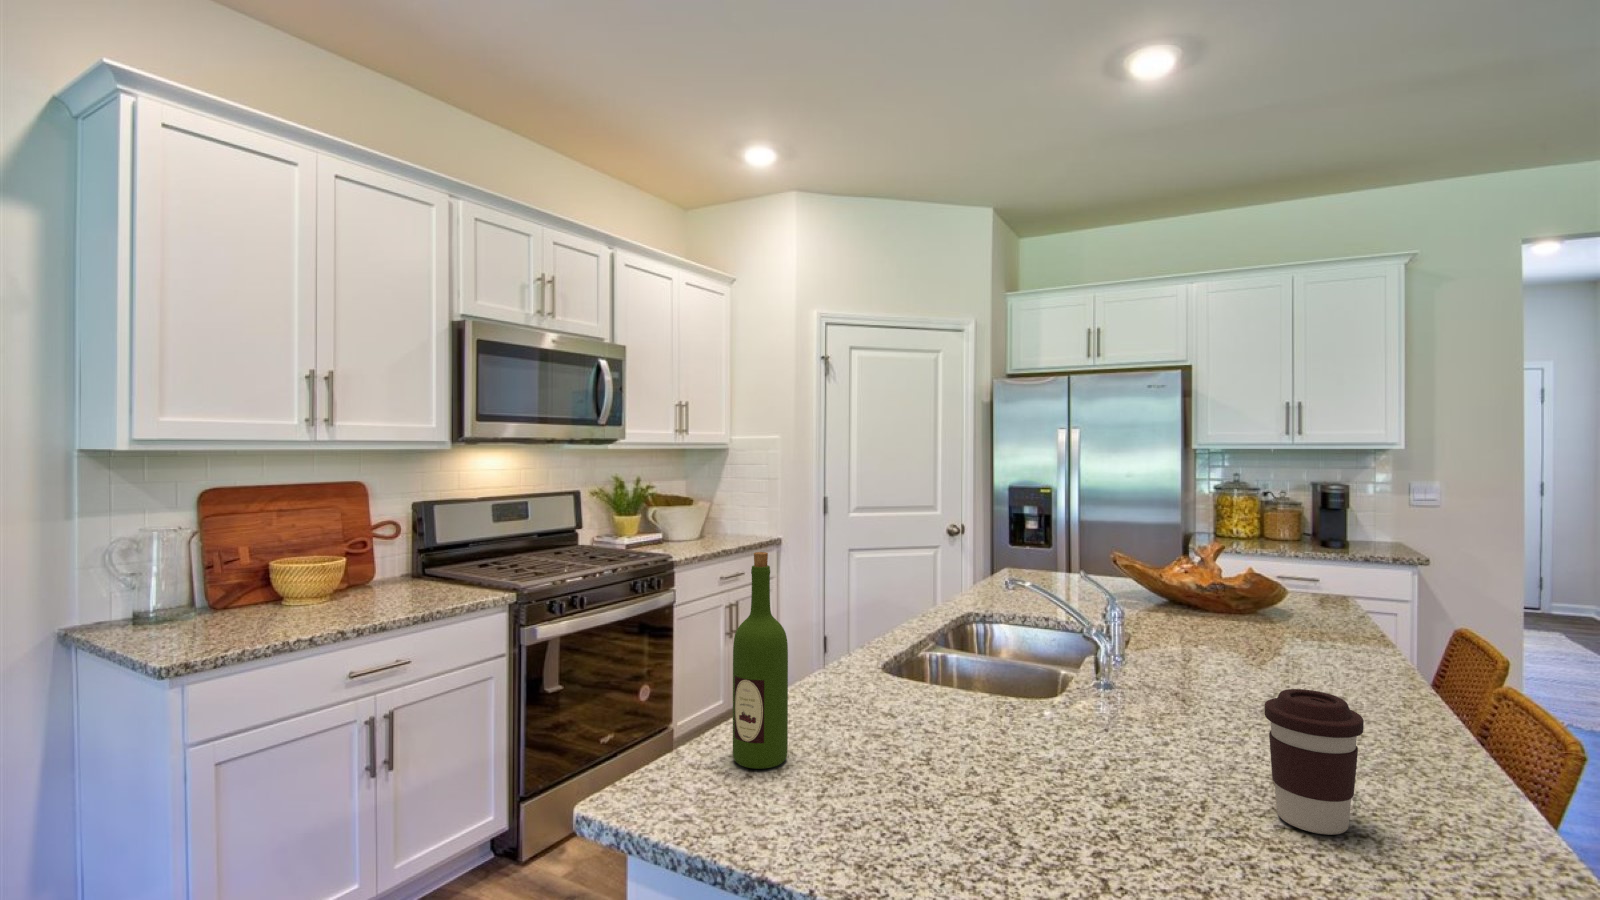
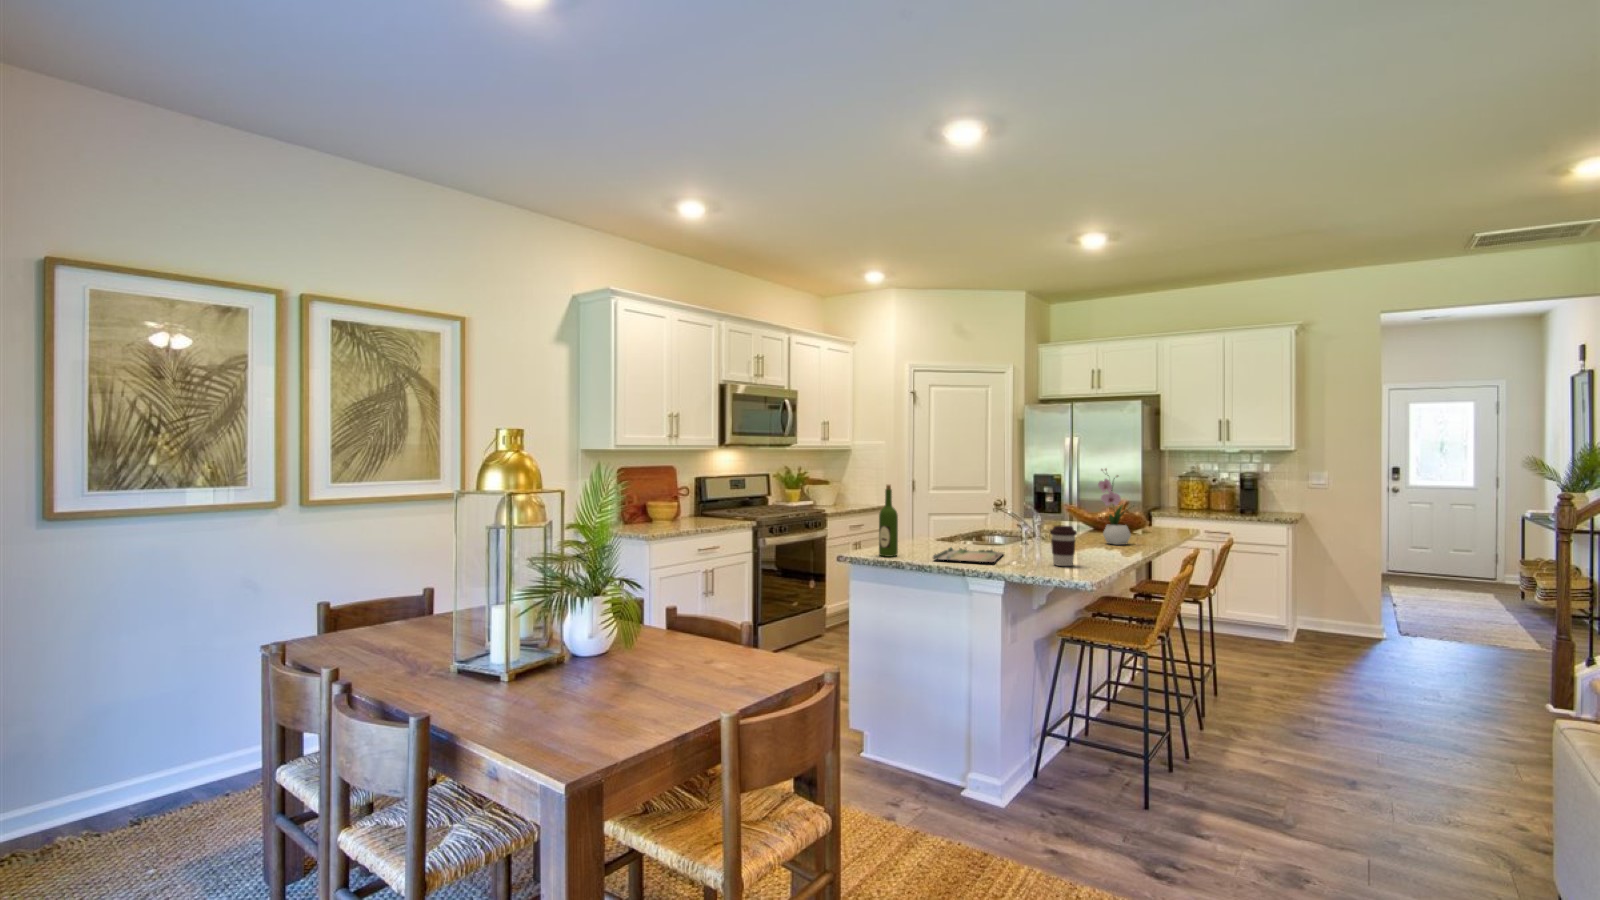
flower arrangement: none [1248,492,1333,671] -> present [1098,469,1131,545]
tray: none [894,707,1097,819] -> present [933,547,1003,562]

